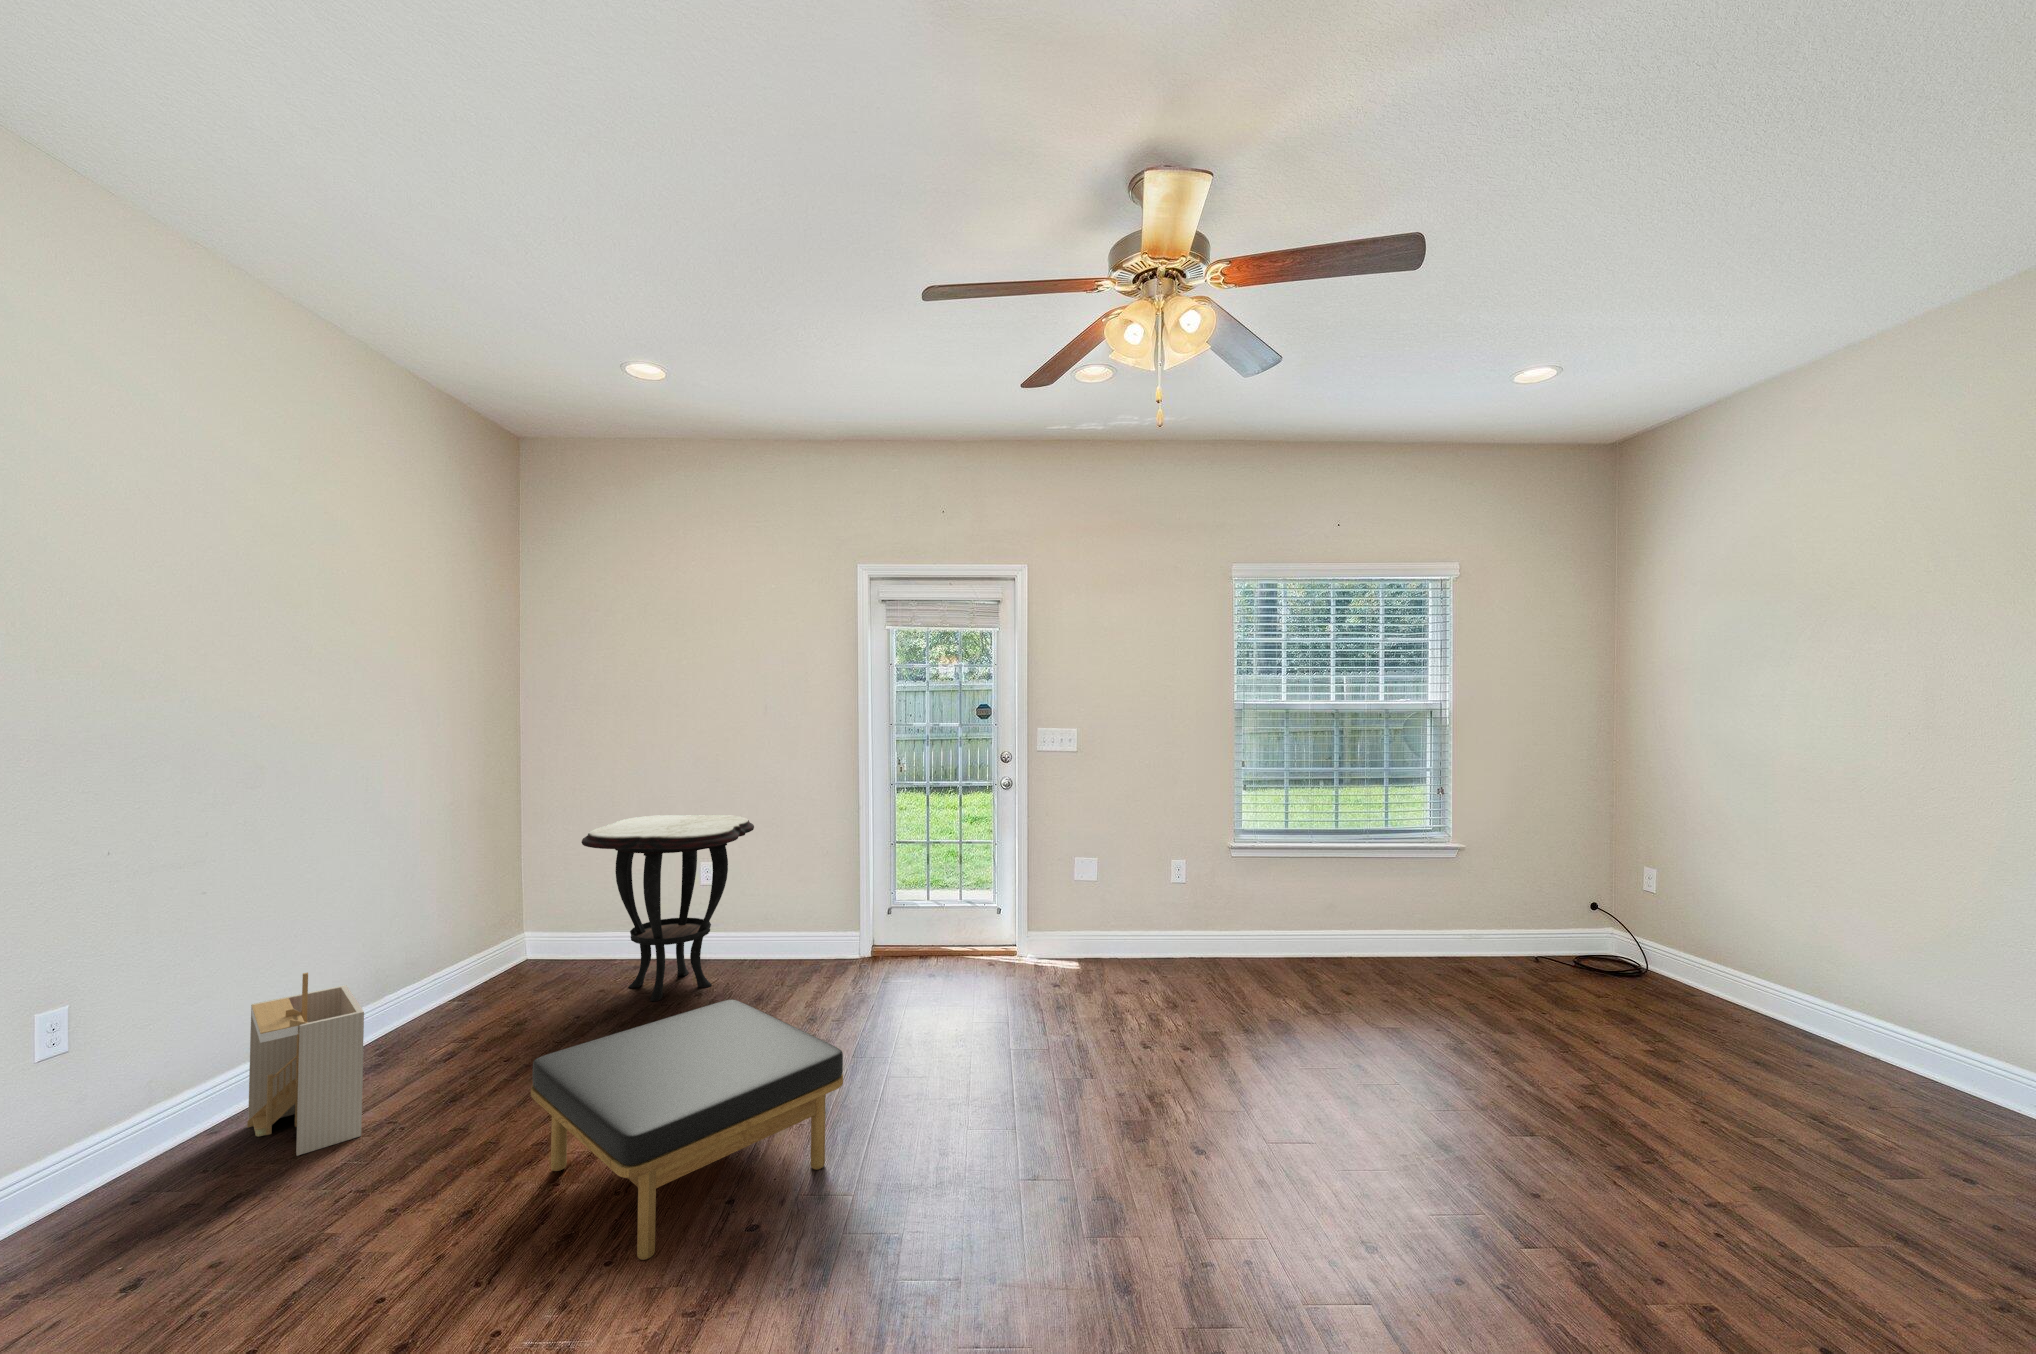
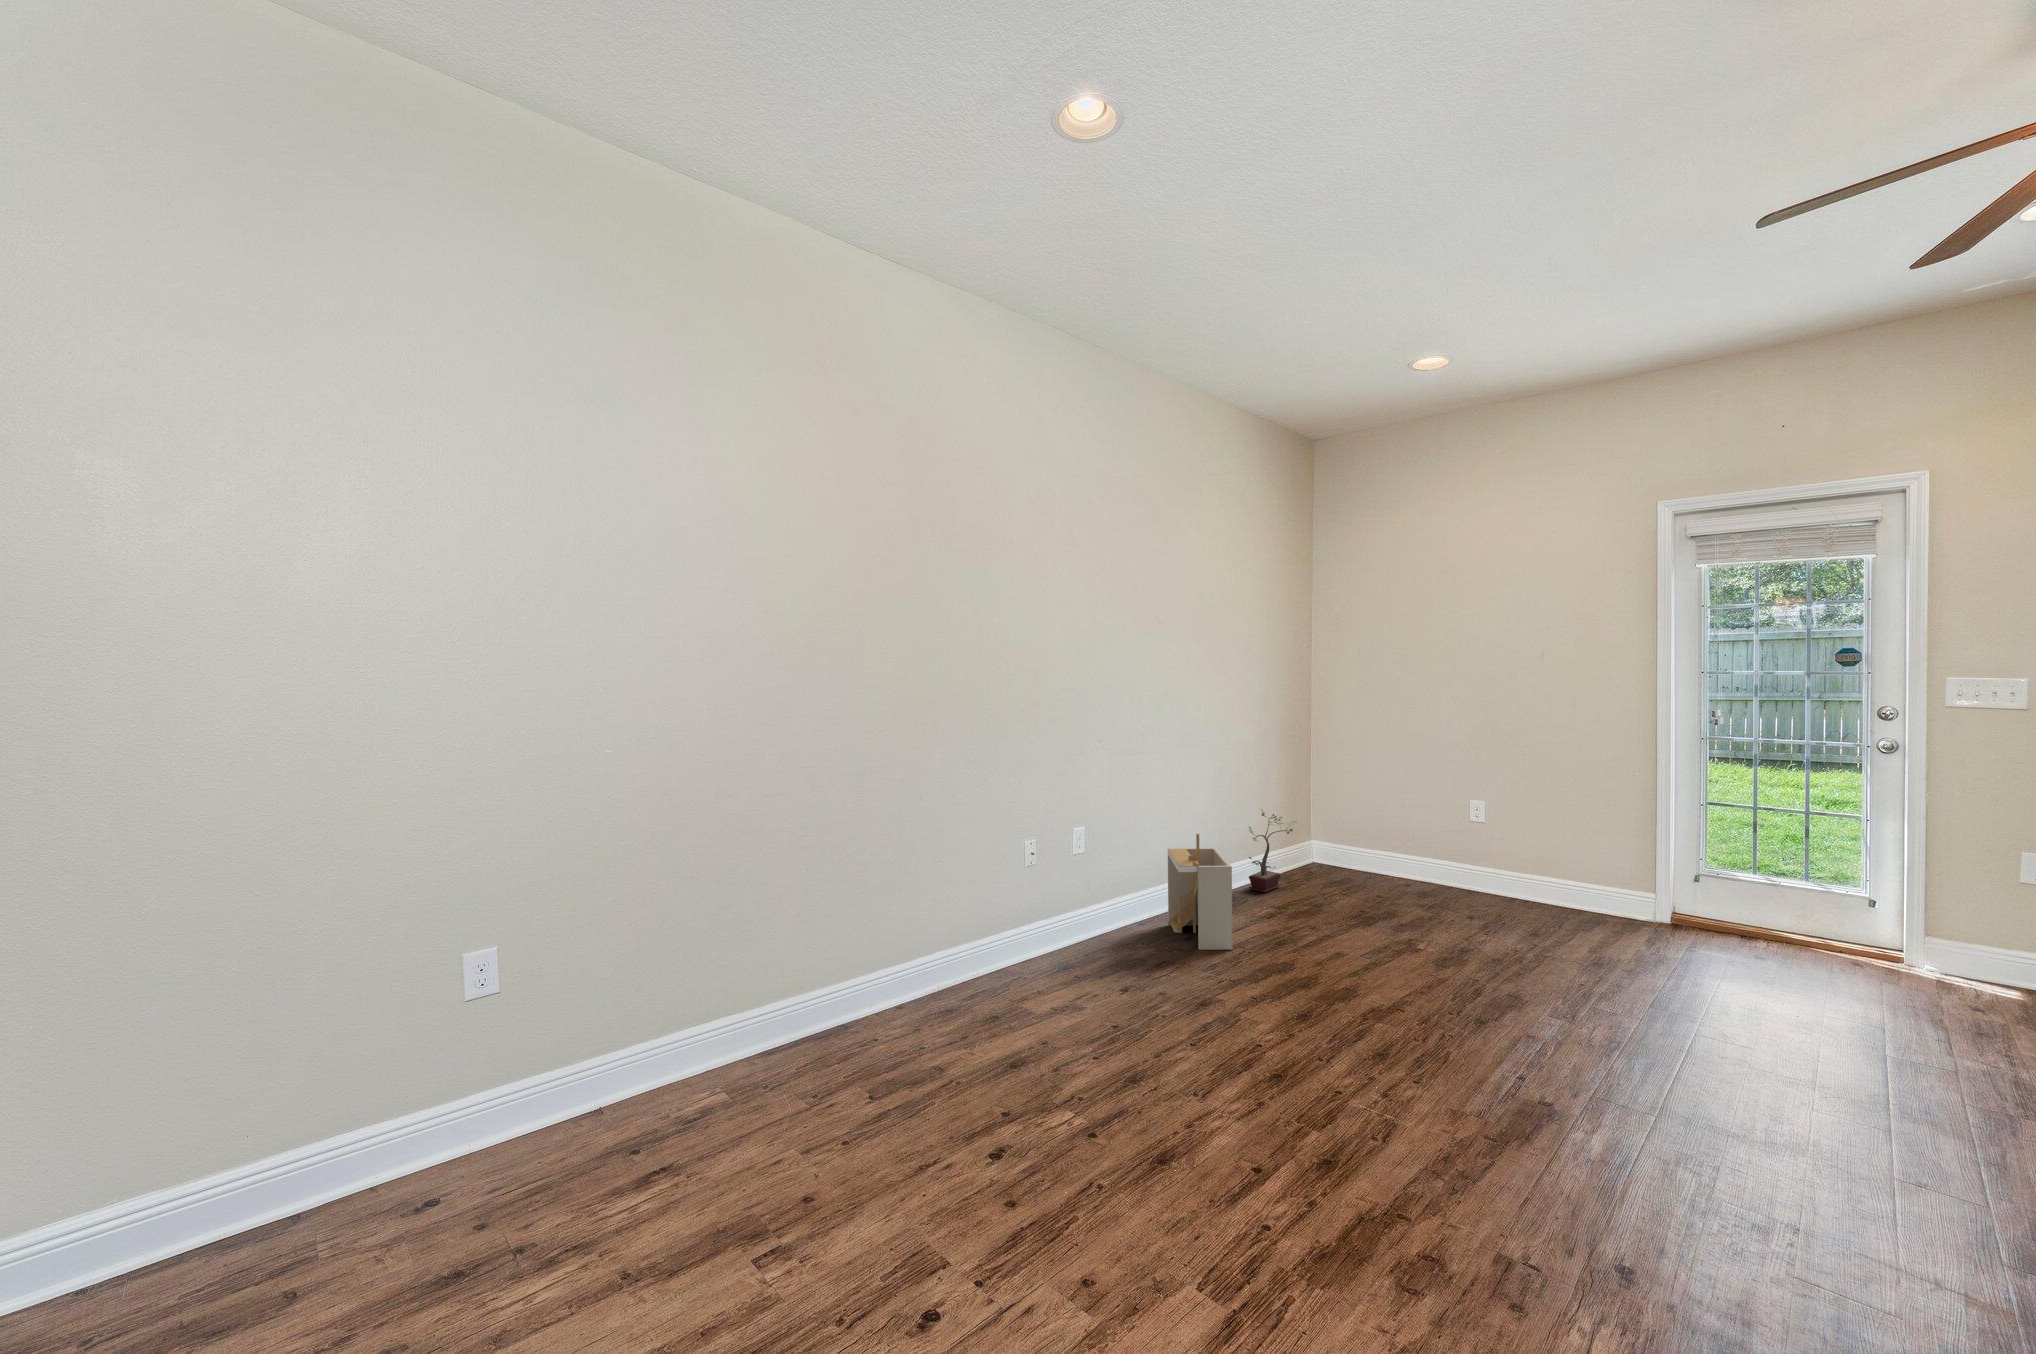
side table: present [582,815,754,1001] -> none [1364,753,1526,915]
potted plant: none [415,909,495,1024] -> present [1249,809,1297,893]
ottoman: present [531,1000,843,1260] -> none [1347,920,1634,1090]

